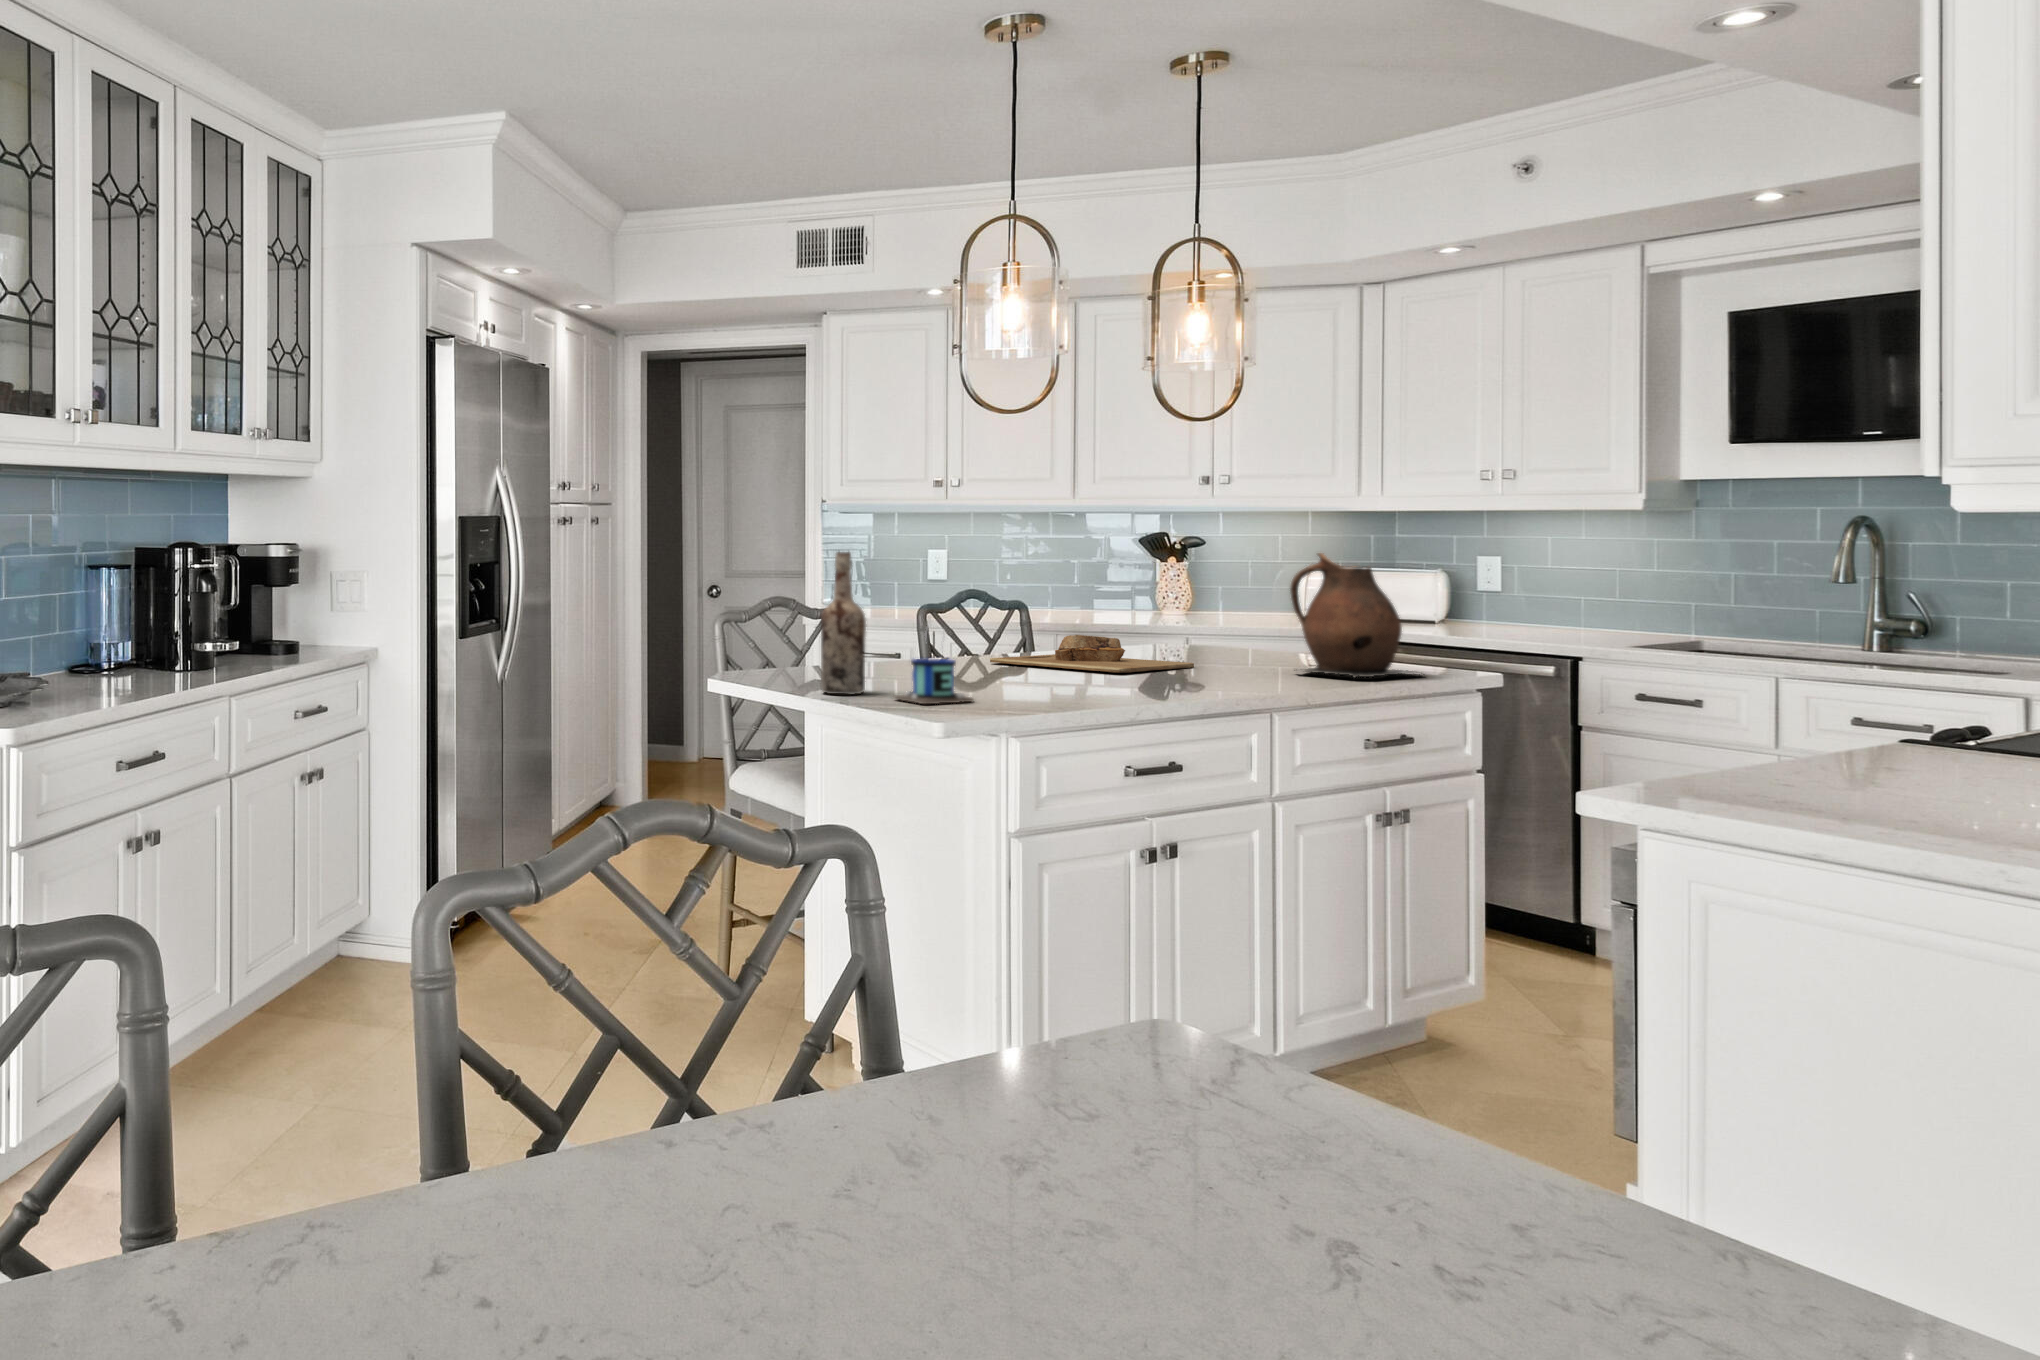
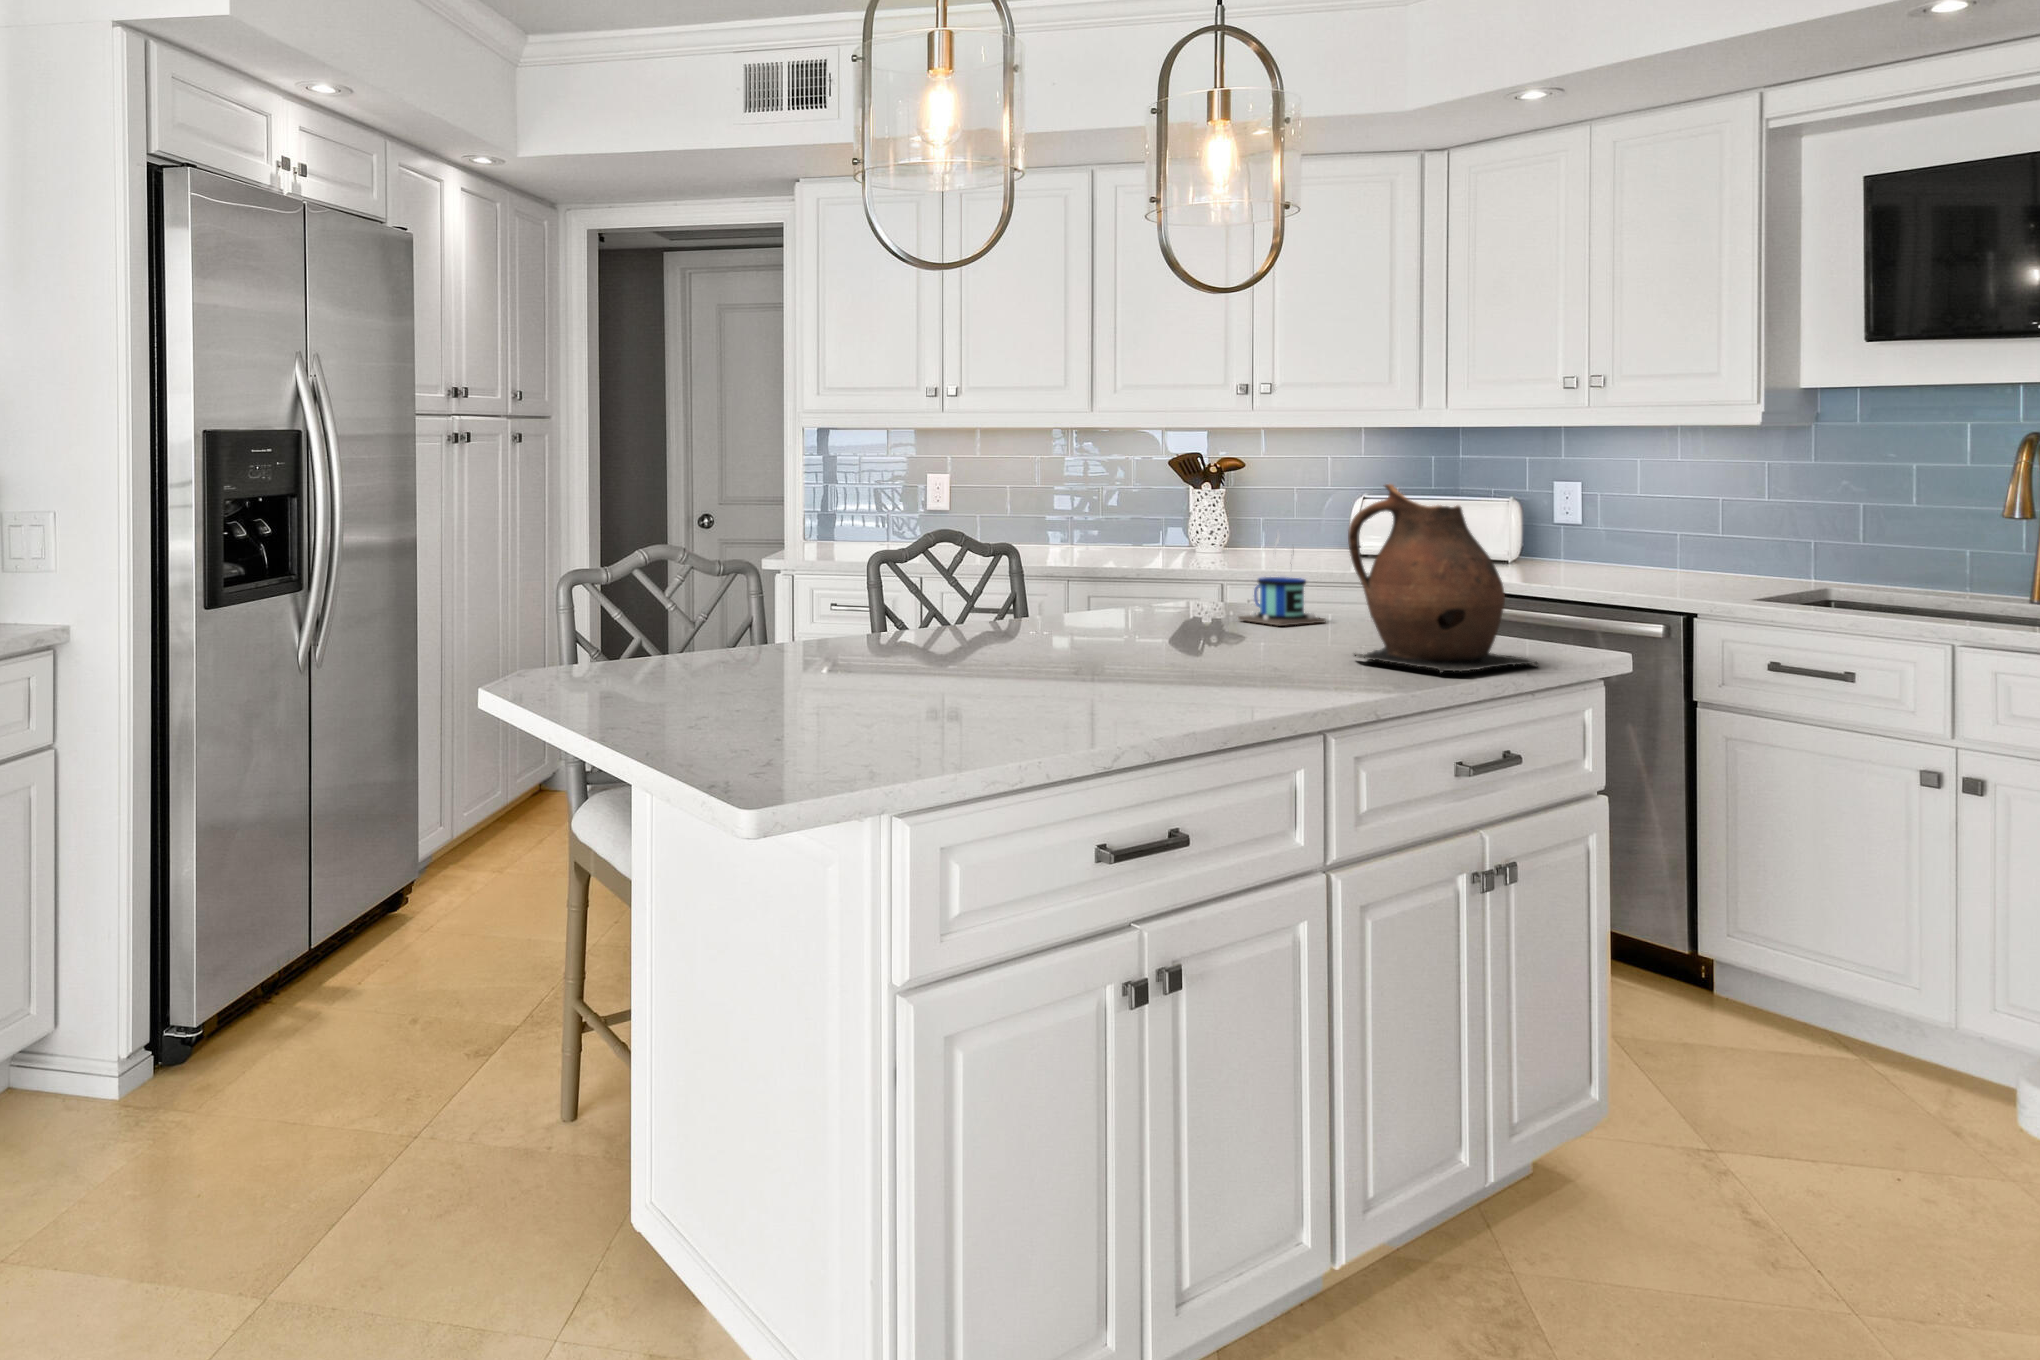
wine bottle: present [821,552,866,695] -> none [630,485,700,718]
mug: present [894,619,973,704] -> present [1239,535,1326,626]
cutting board: present [990,635,1194,673] -> none [939,599,1217,660]

